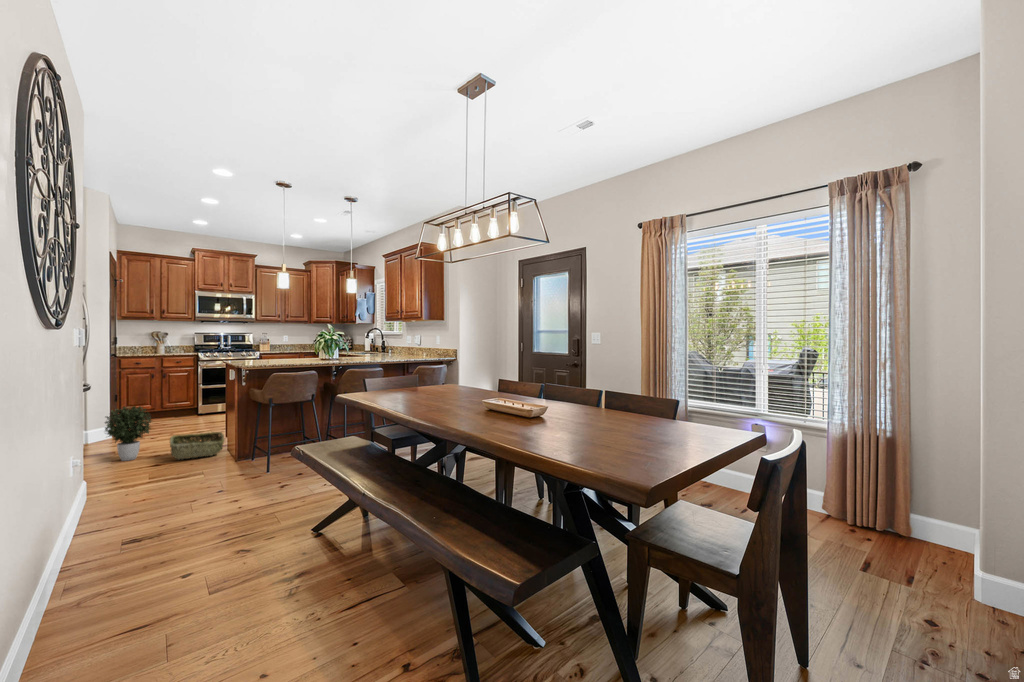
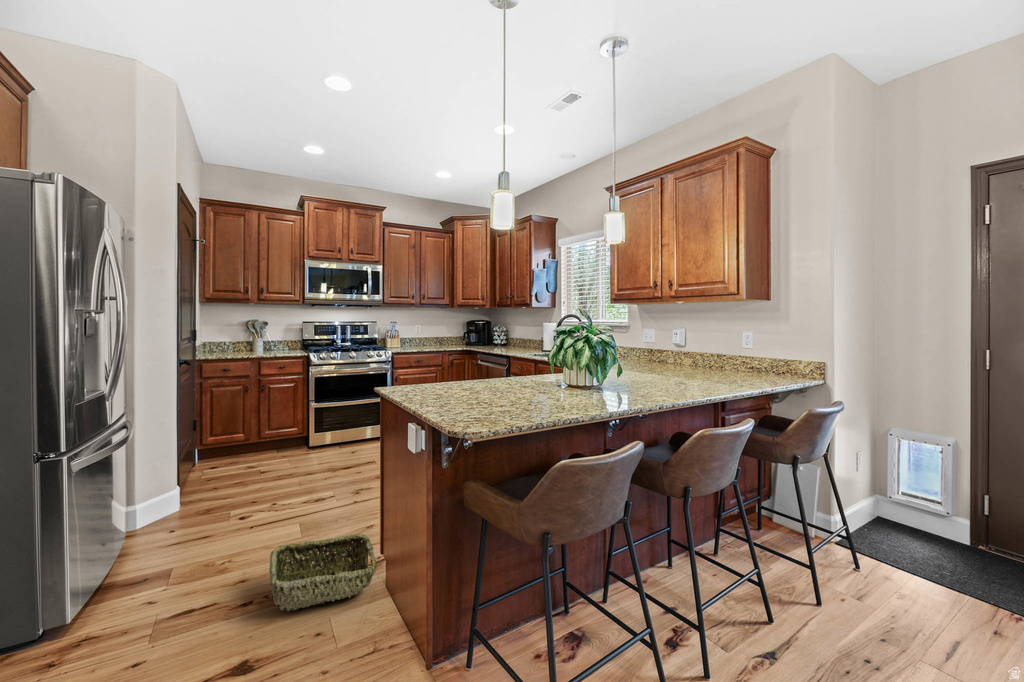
potted plant: present [105,406,152,461] -> none [146,479,239,600]

